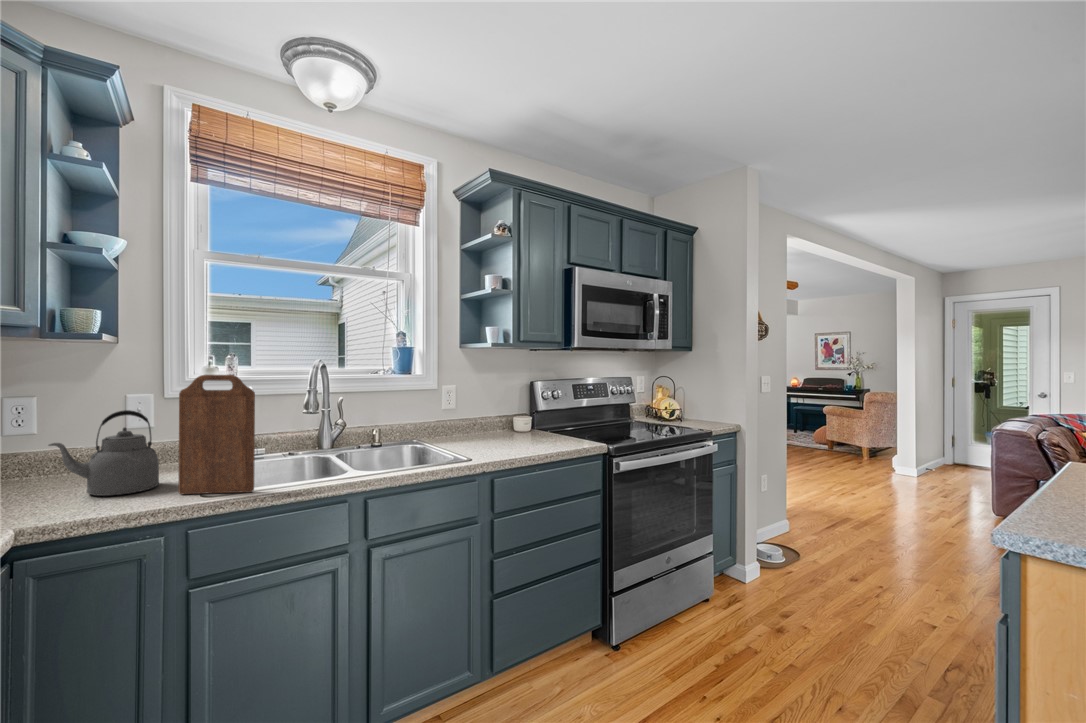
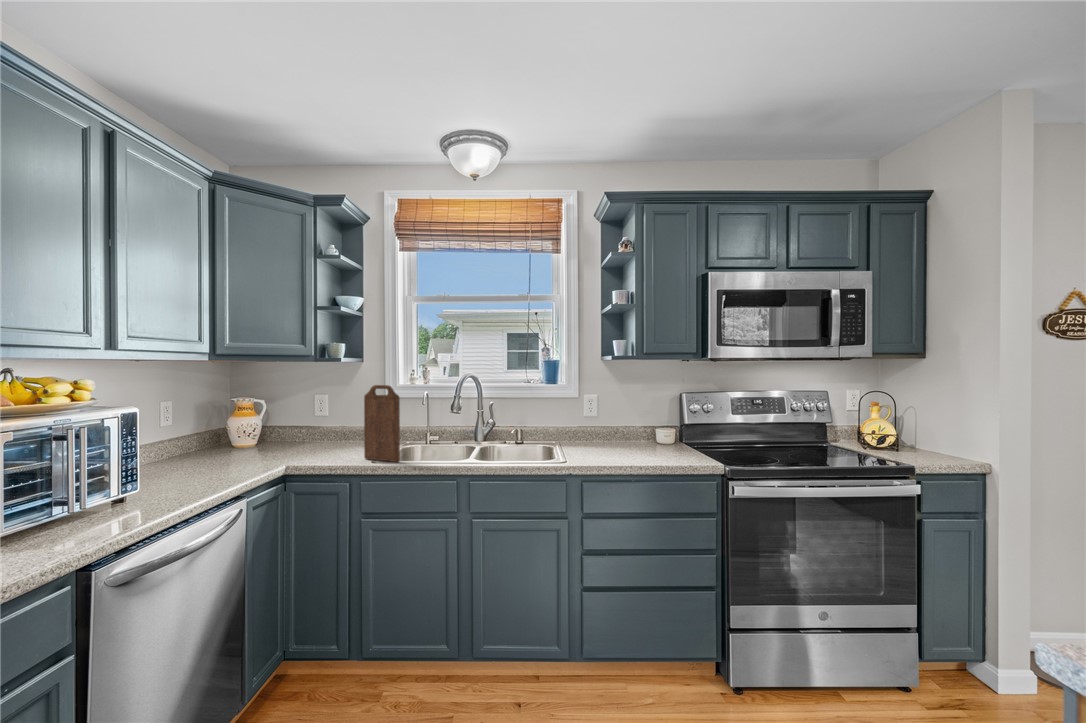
kettle: present [49,410,159,496] -> none [312,406,365,456]

